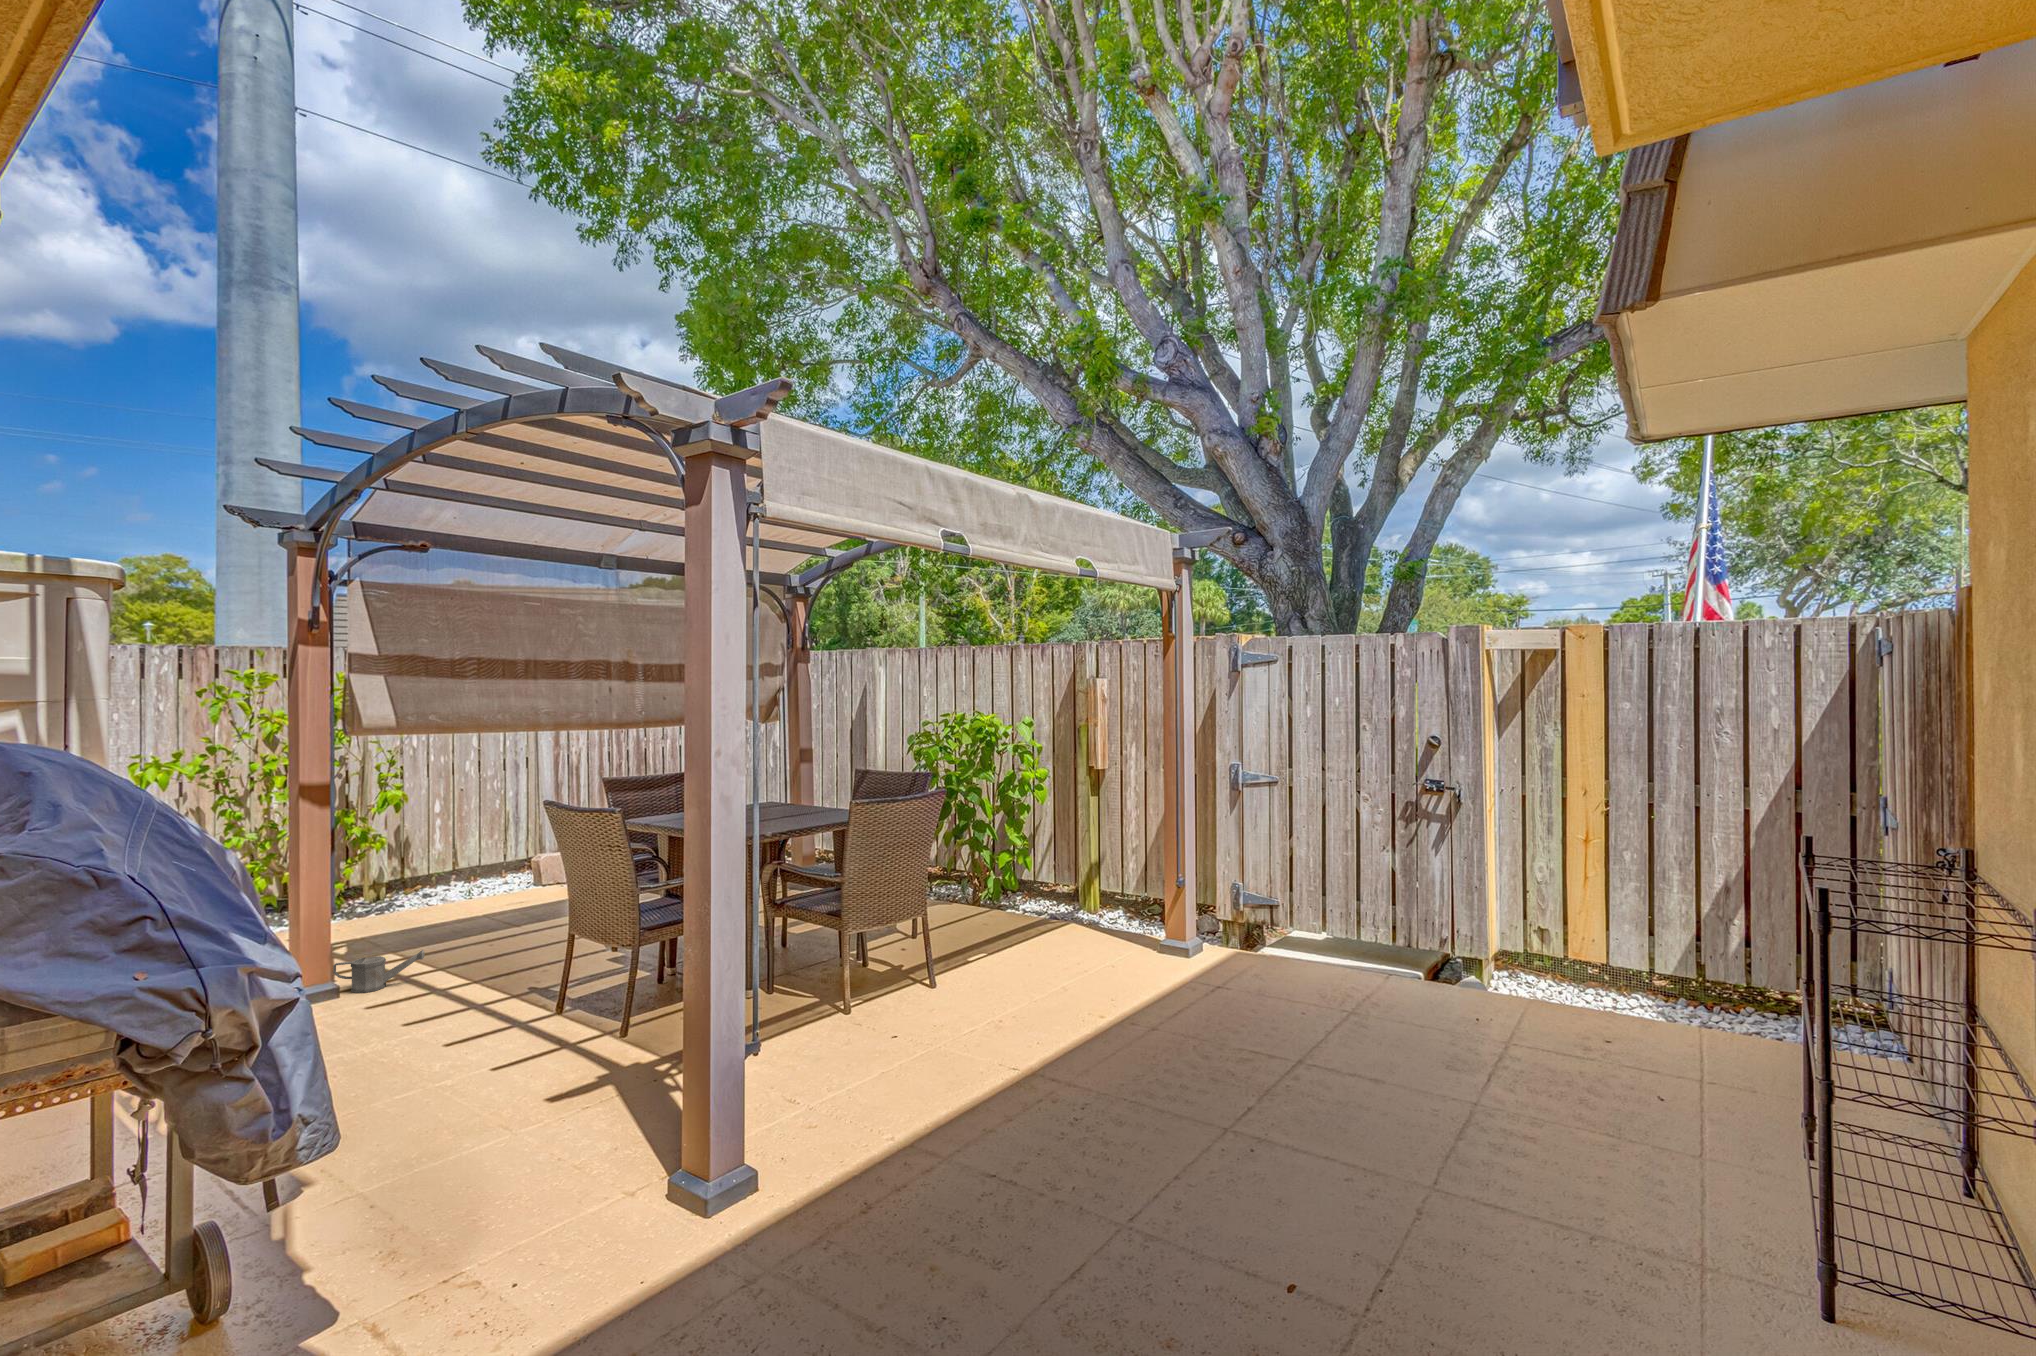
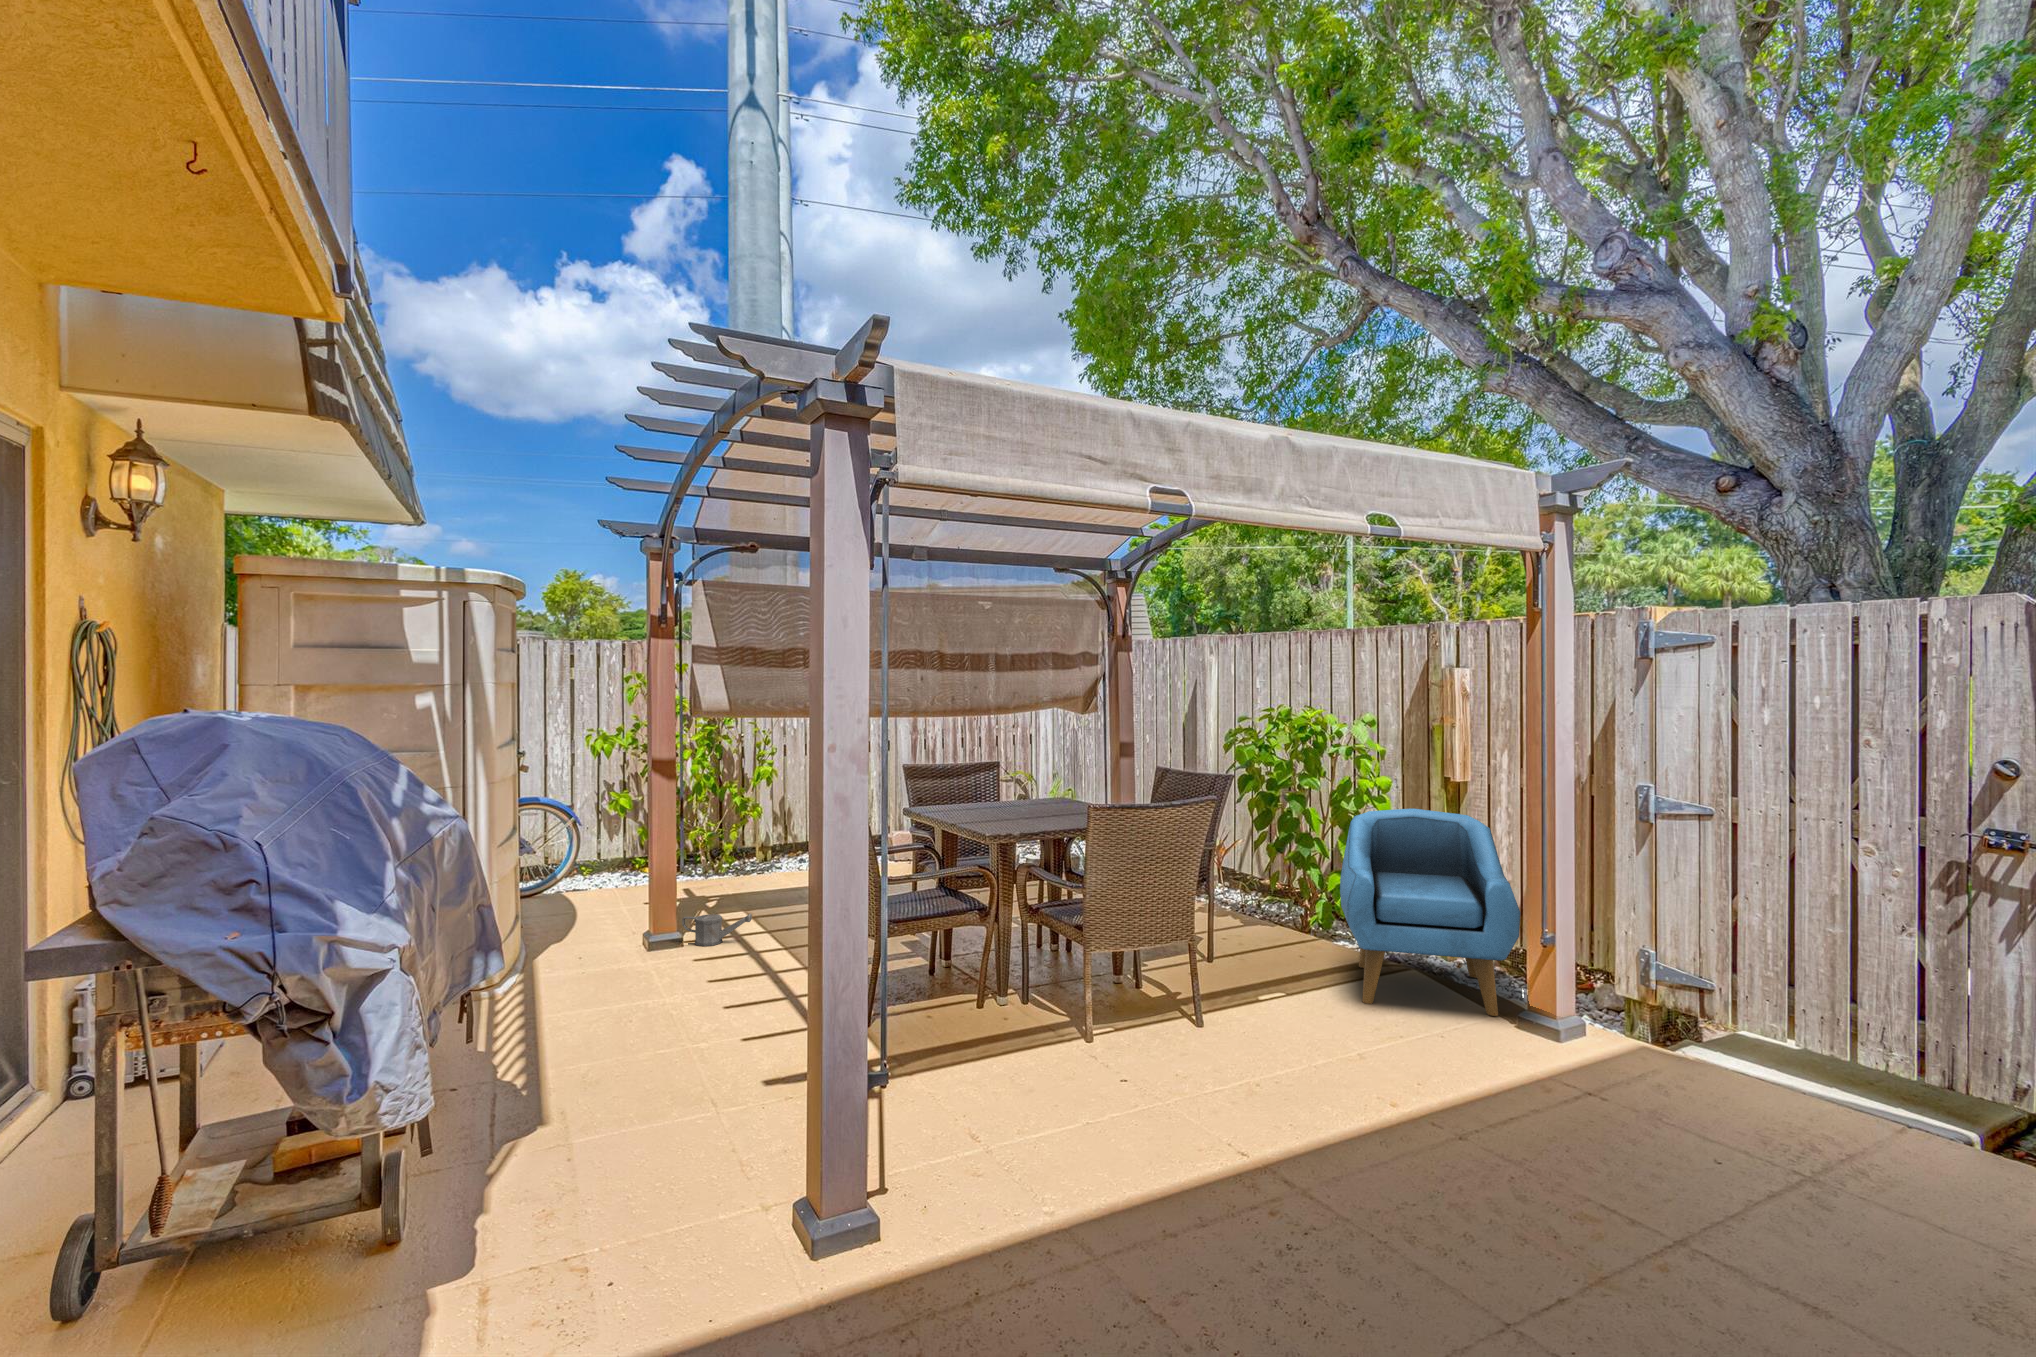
armchair: none [1016,792,1155,953] -> present [1340,808,1520,1016]

